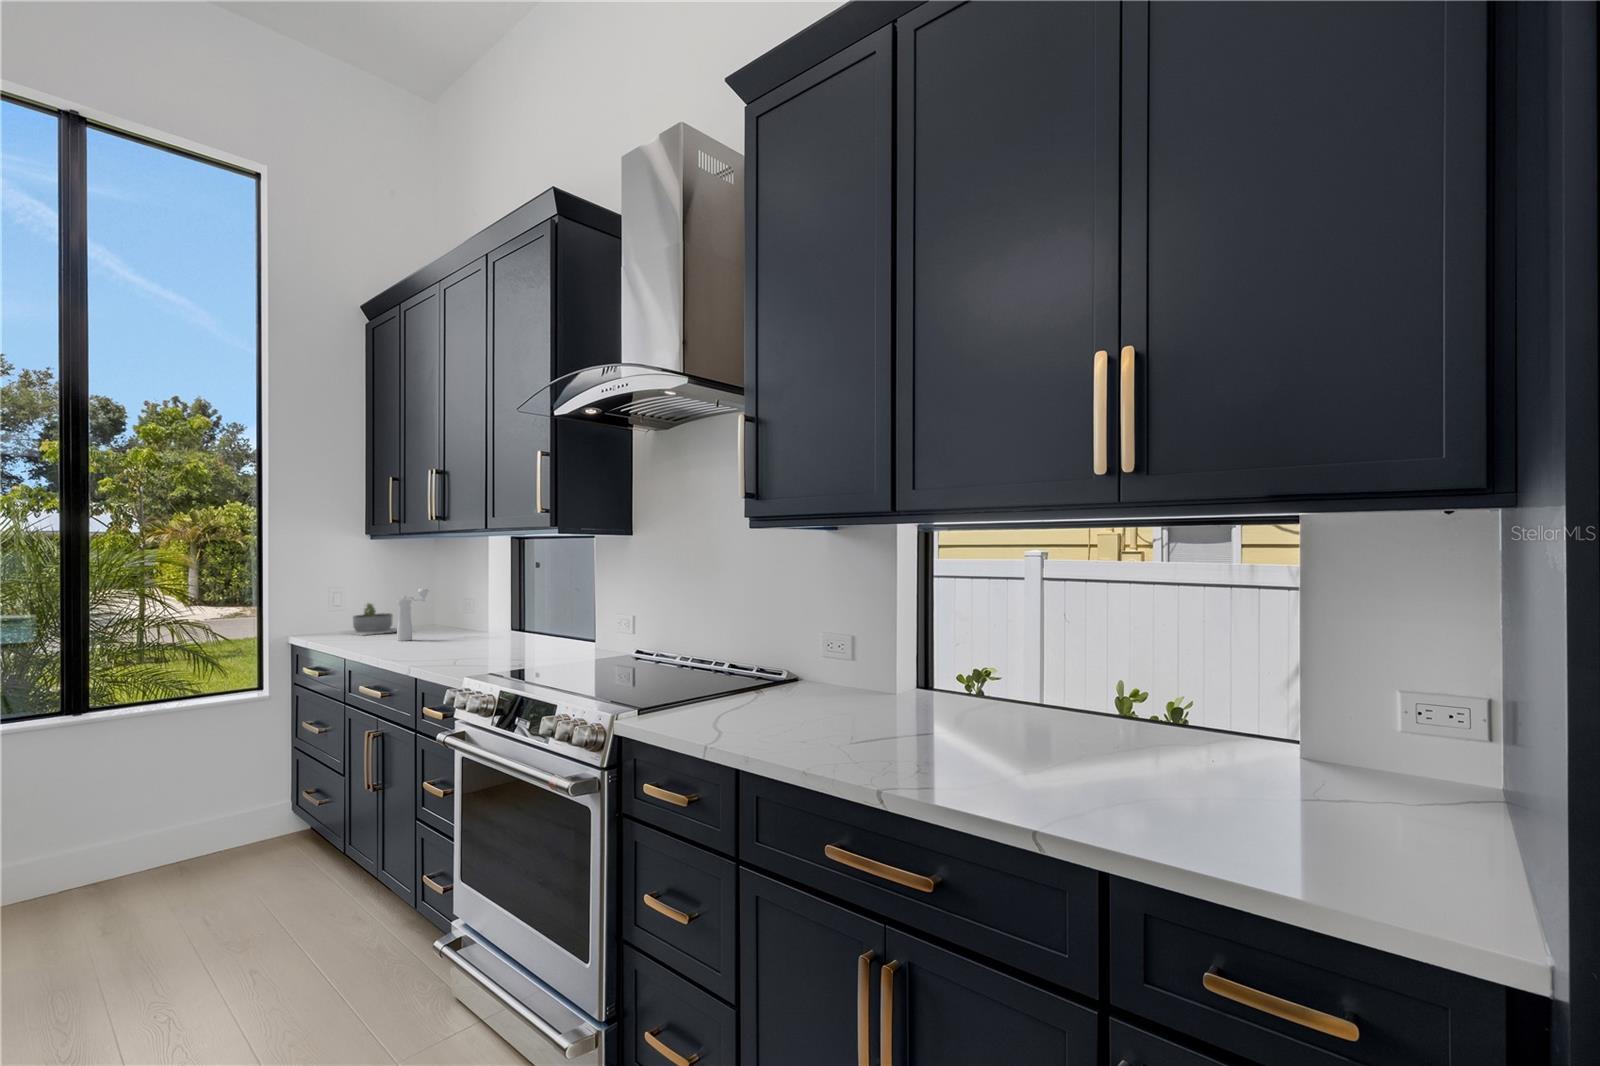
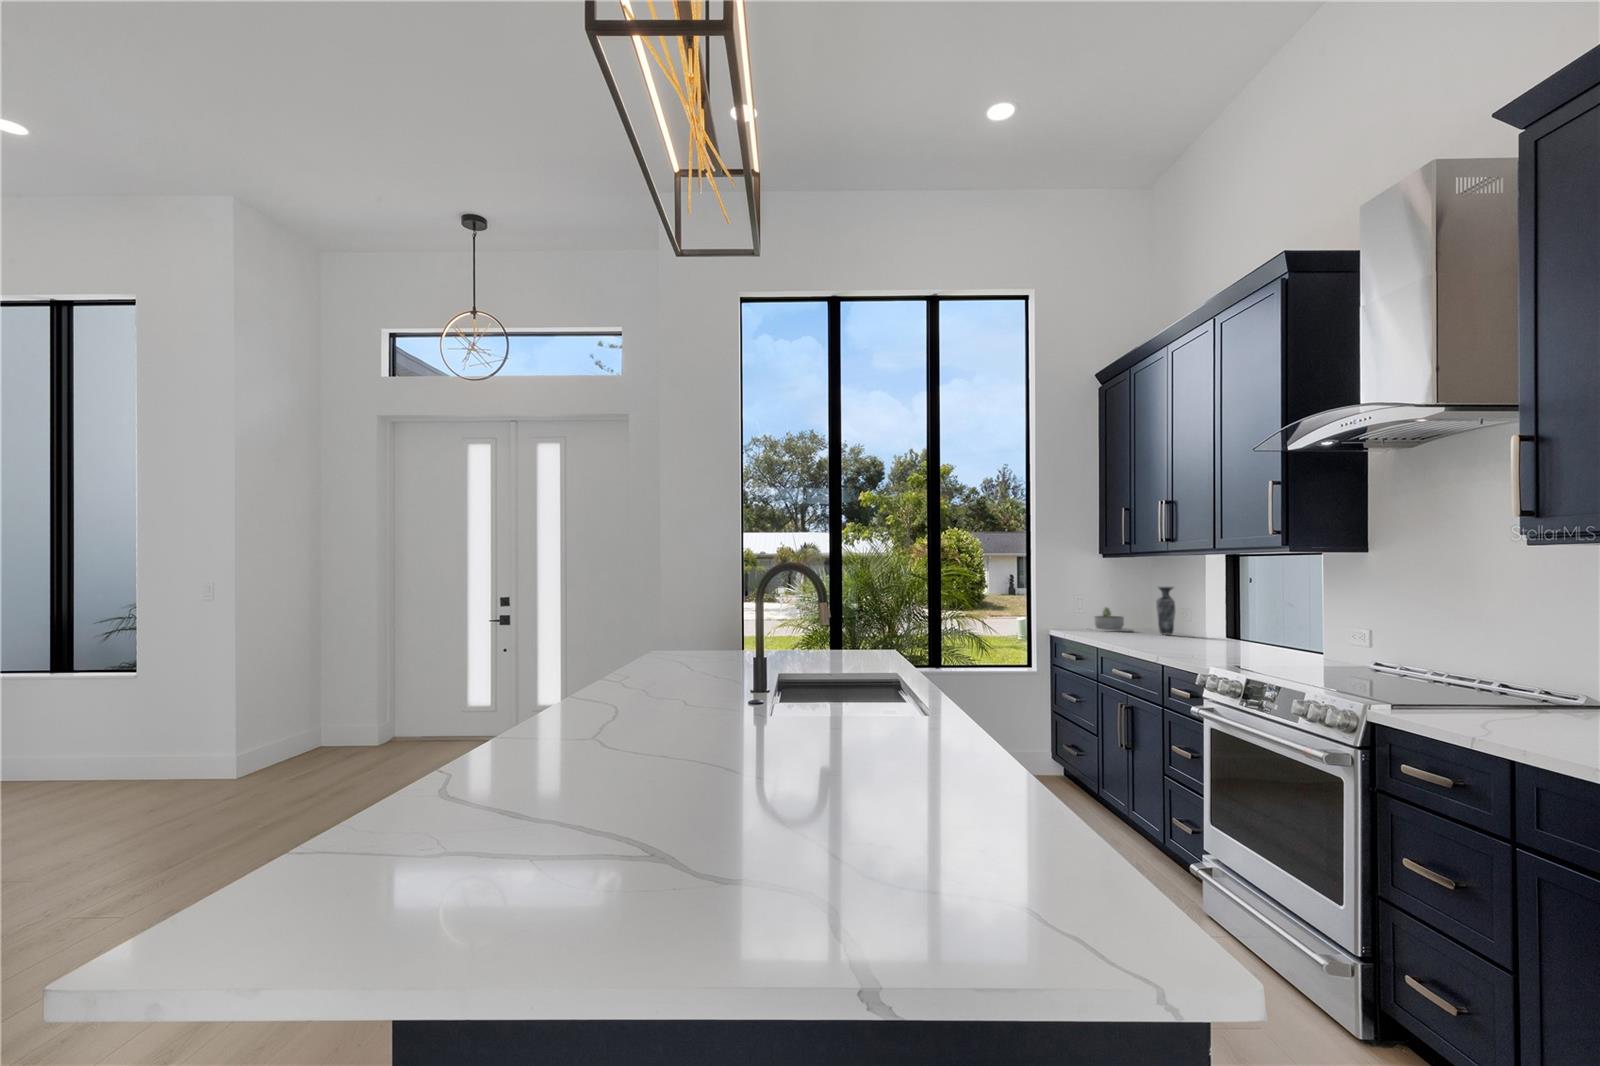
vase: none [431,574,454,632] -> present [1156,586,1176,635]
pepper mill: present [397,588,429,641] -> none [1132,597,1157,638]

